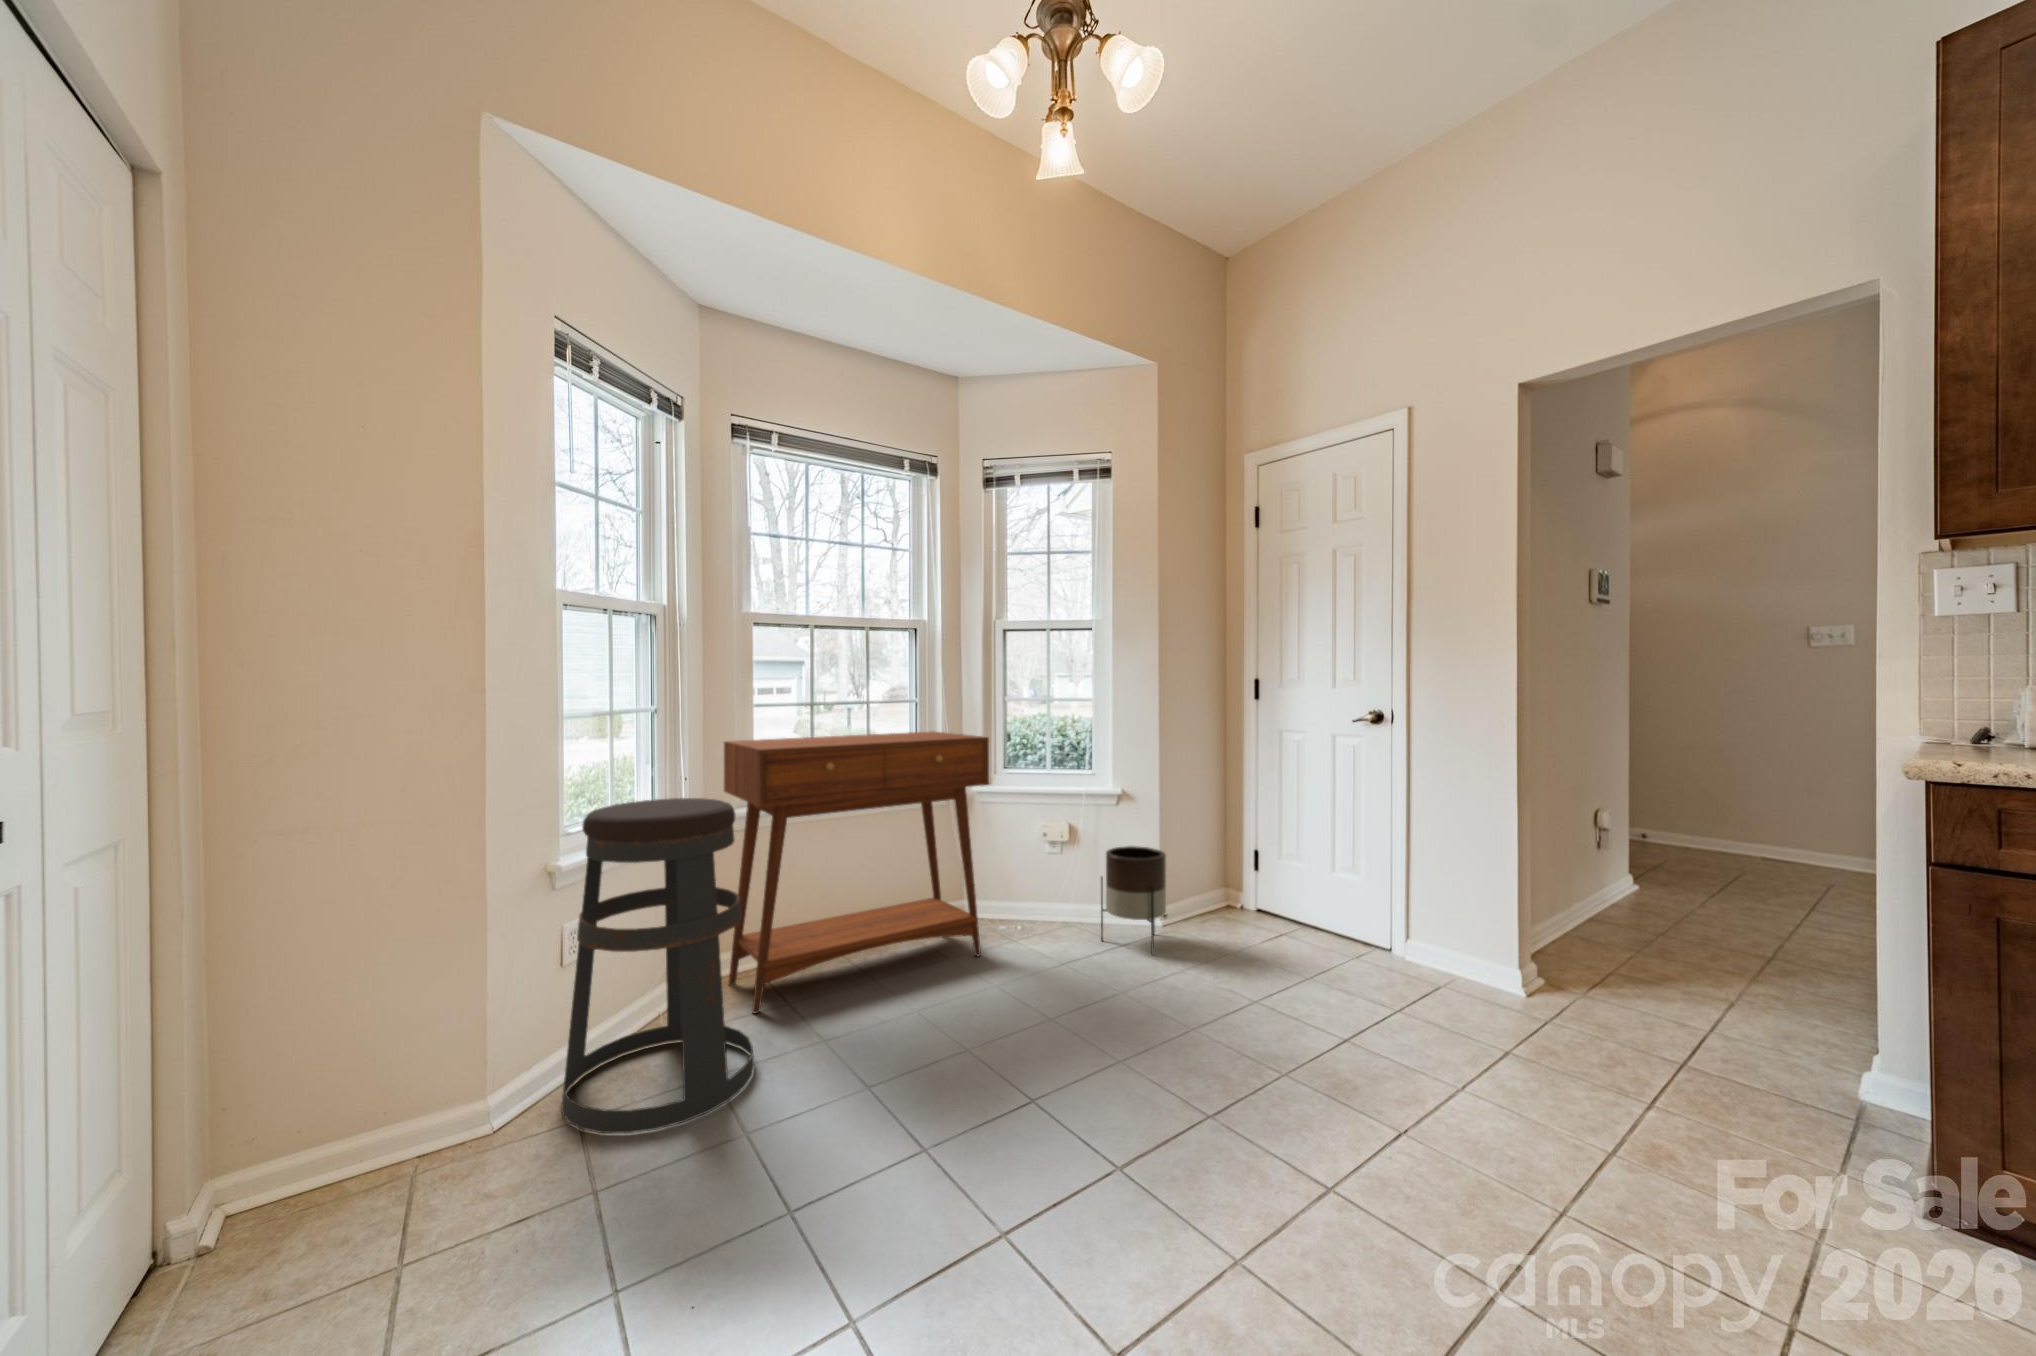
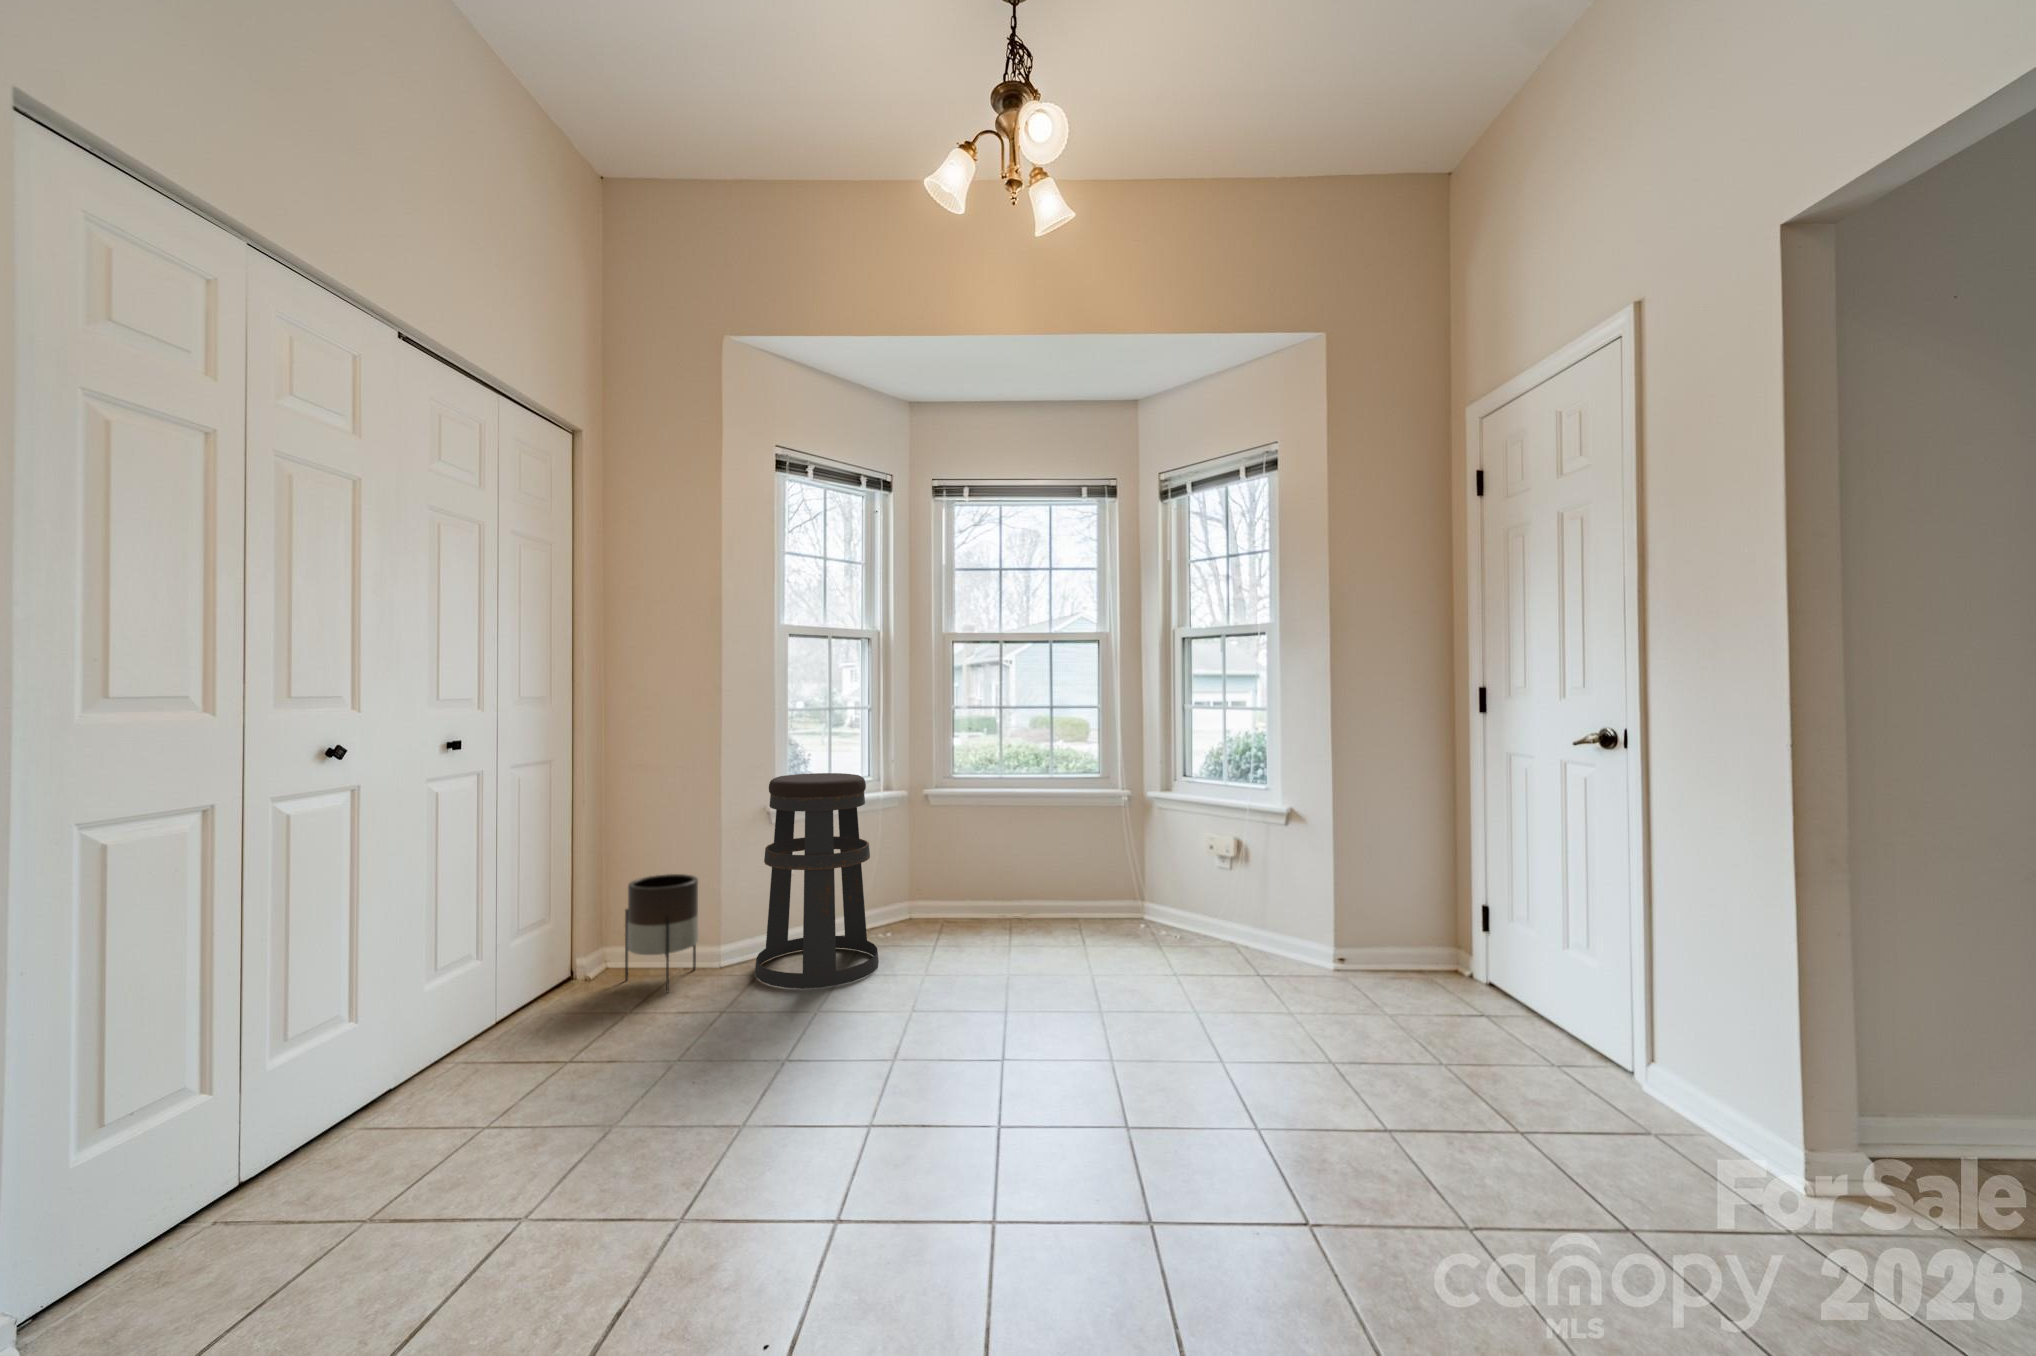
console table: present [724,731,989,1014] -> none [908,736,1121,946]
planter: present [1101,846,1166,954] -> present [625,874,698,992]

